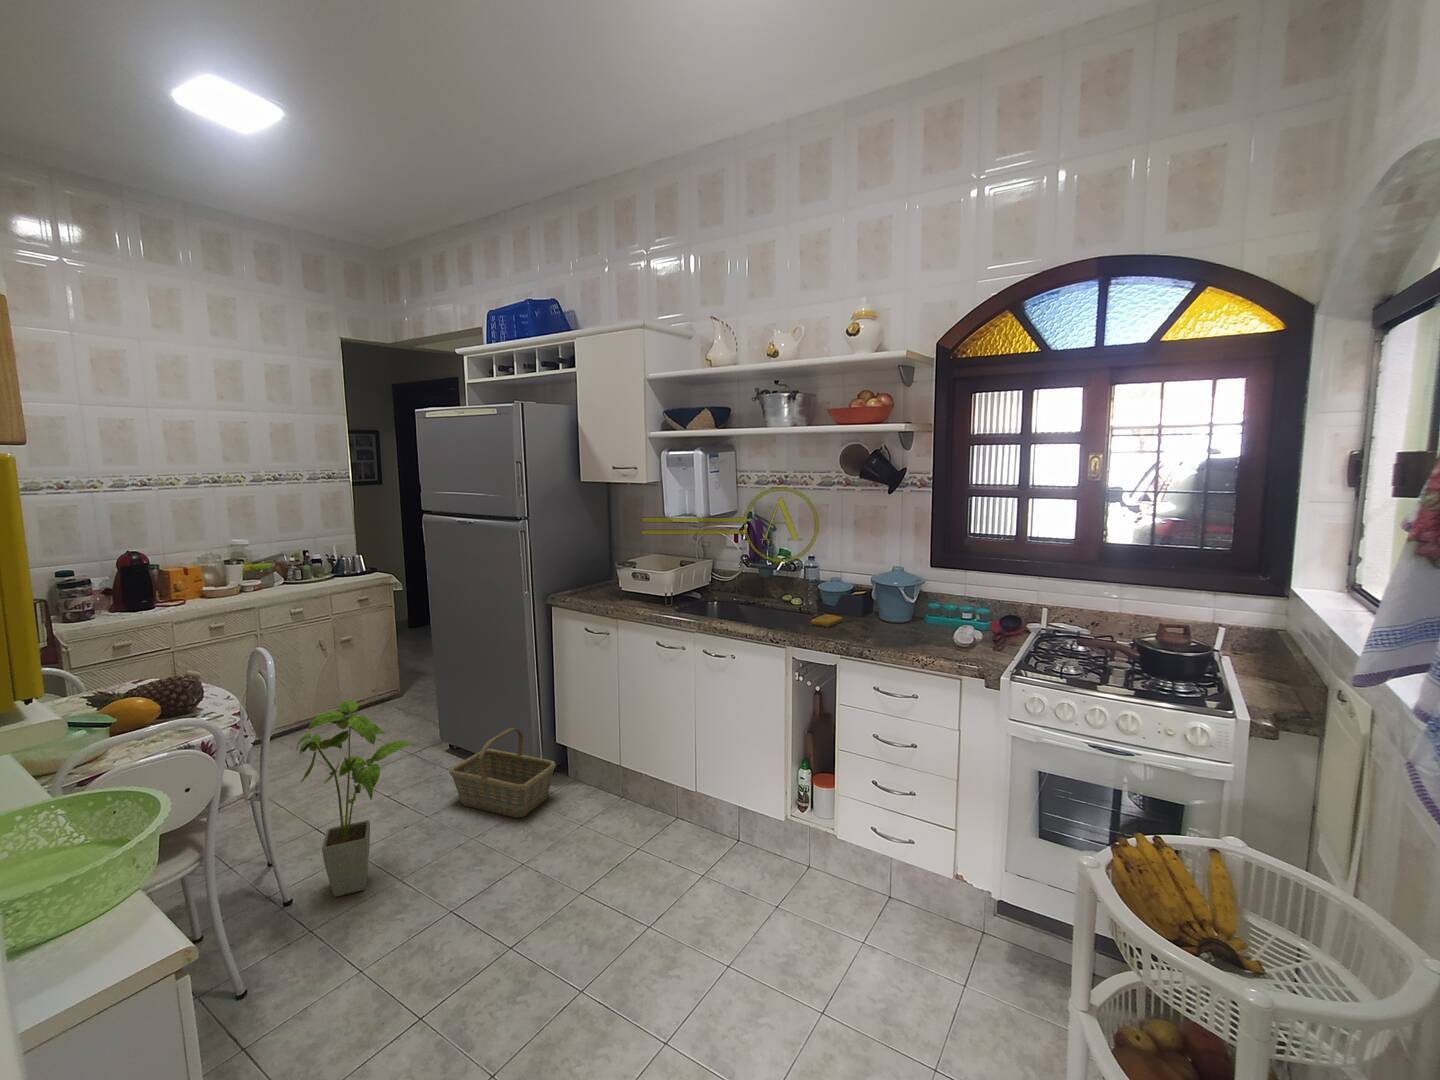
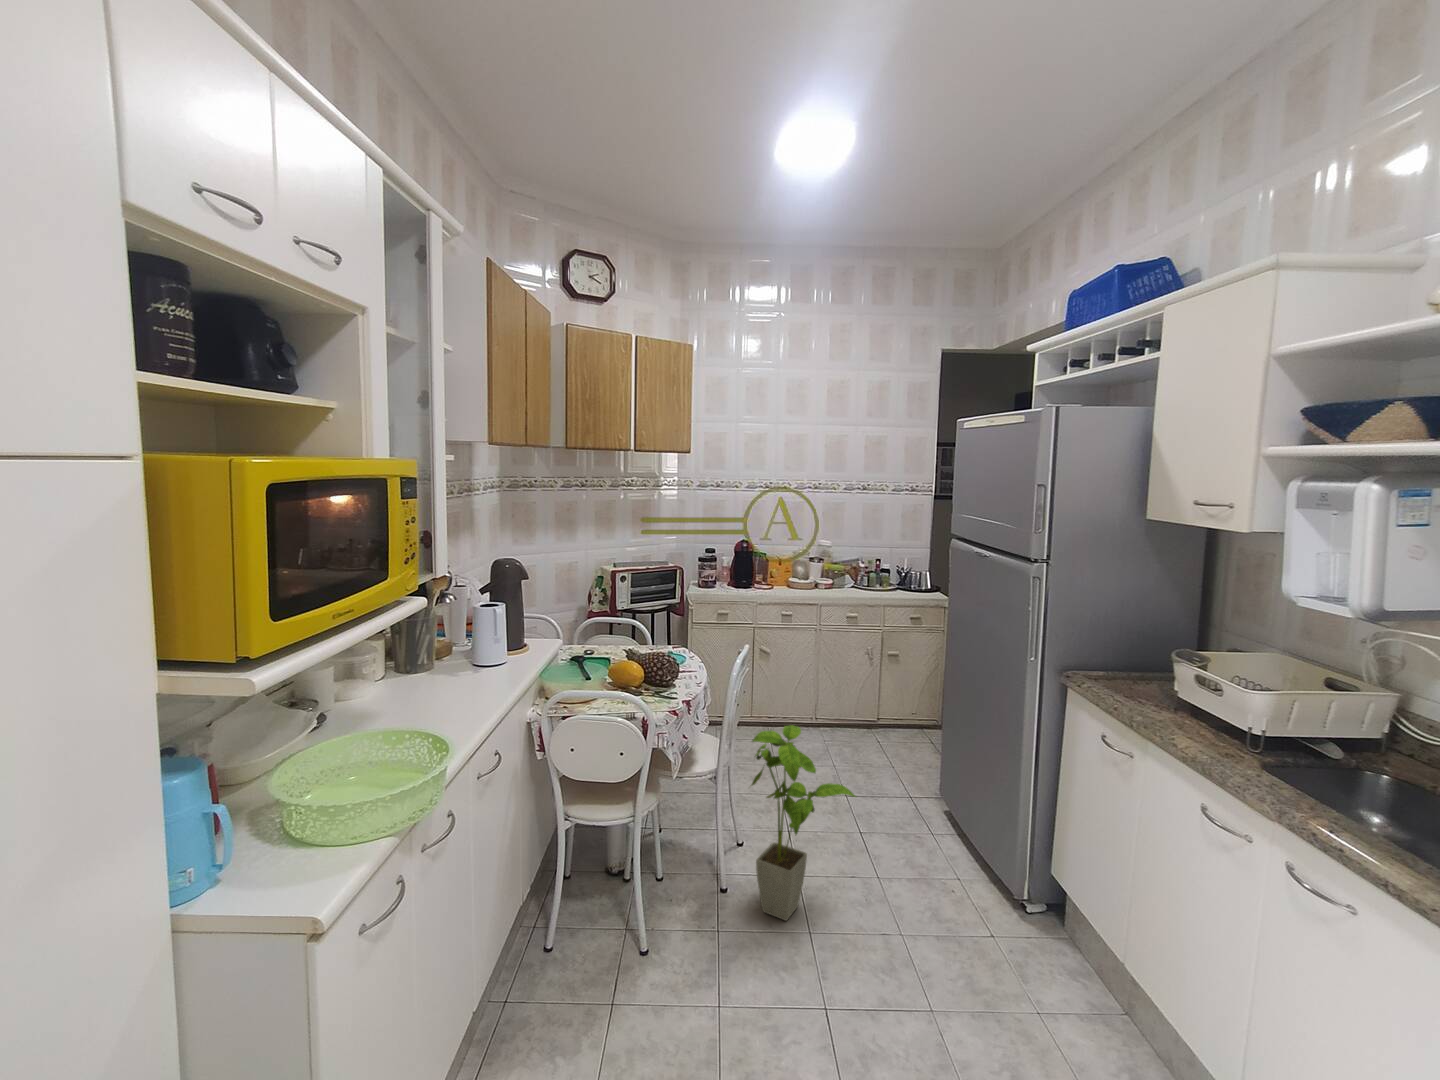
basket: present [449,728,556,818] -> none [915,822,1037,942]

